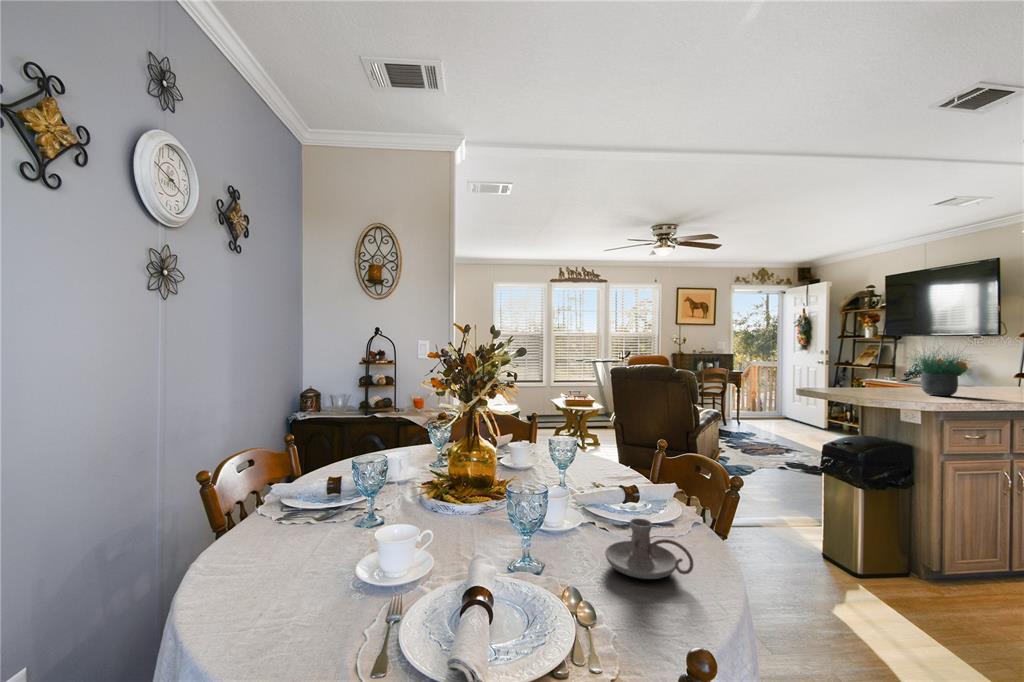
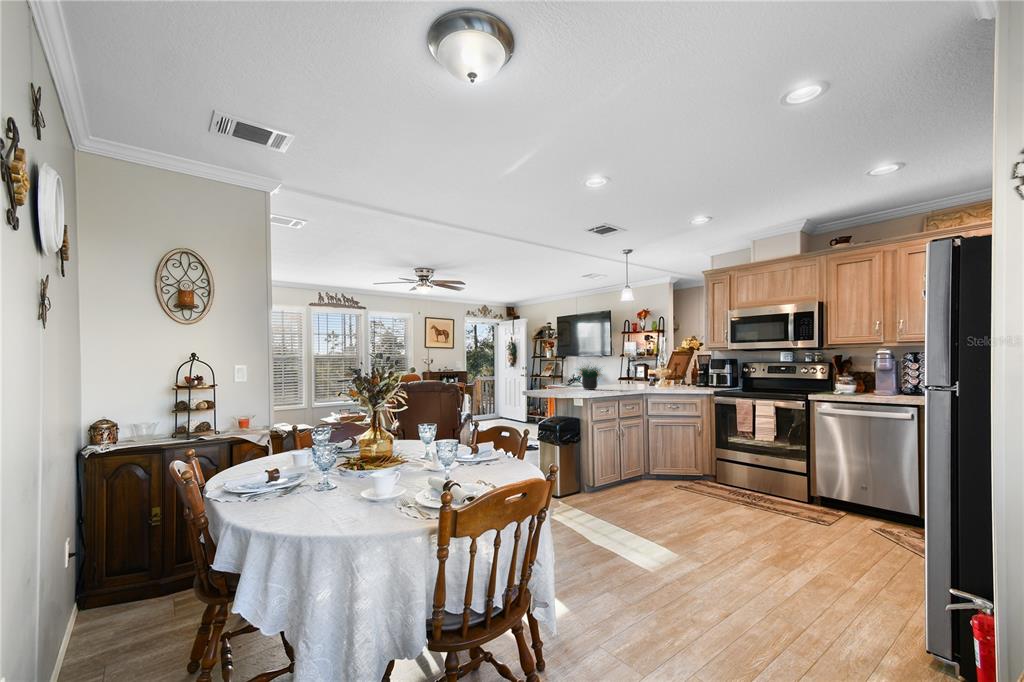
candle holder: present [605,518,694,579] -> none [479,448,521,474]

